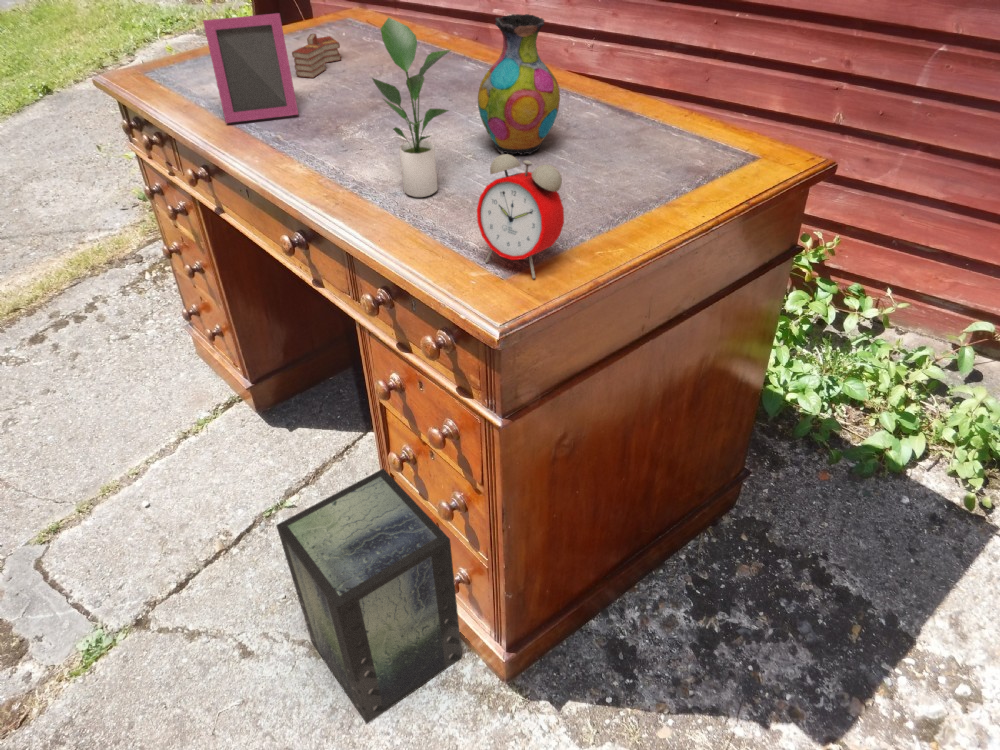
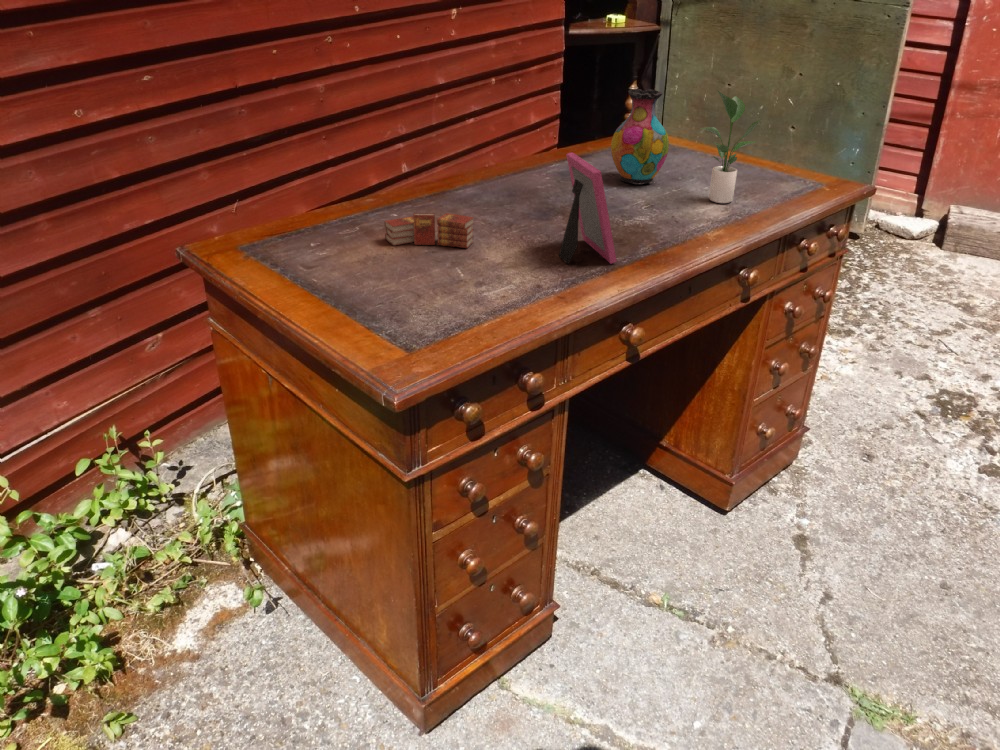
alarm clock: present [477,154,564,278] -> none [782,121,815,187]
storage box: present [276,469,462,724] -> none [731,379,878,559]

